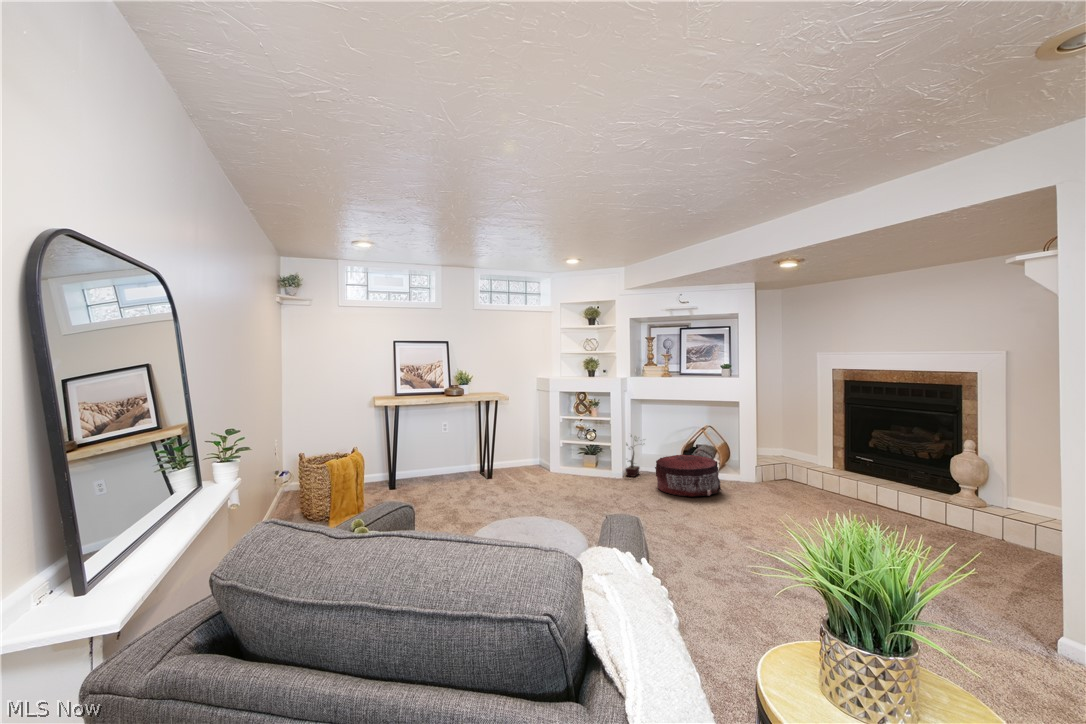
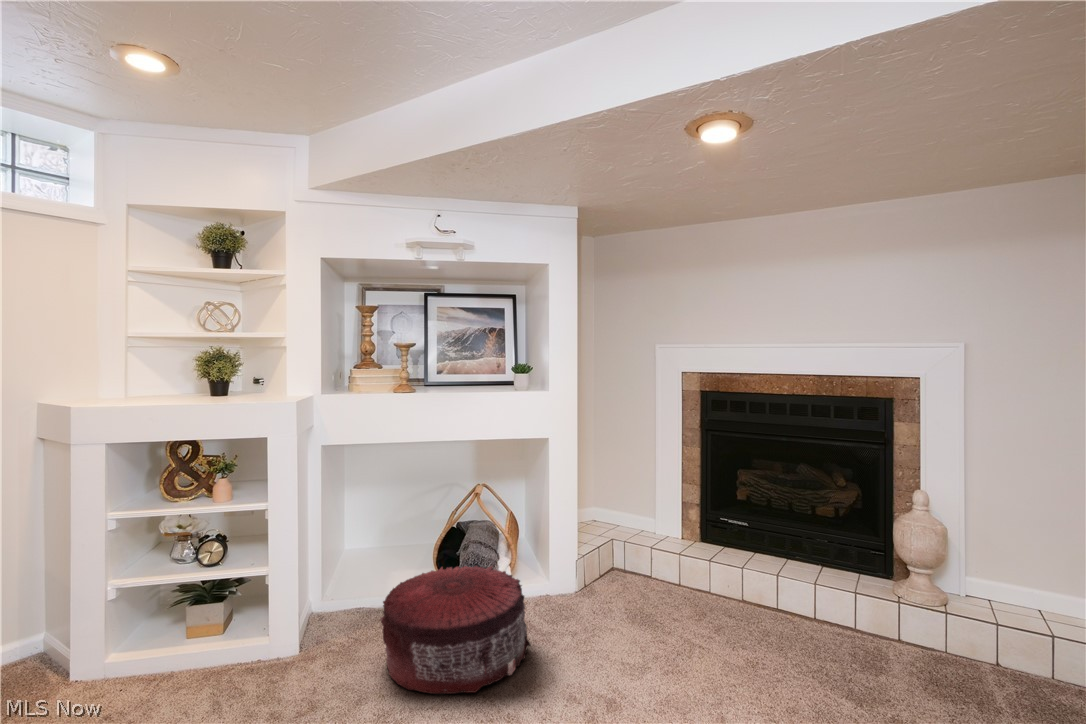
potted plant: present [626,440,640,477] -> none [304,528,356,636]

